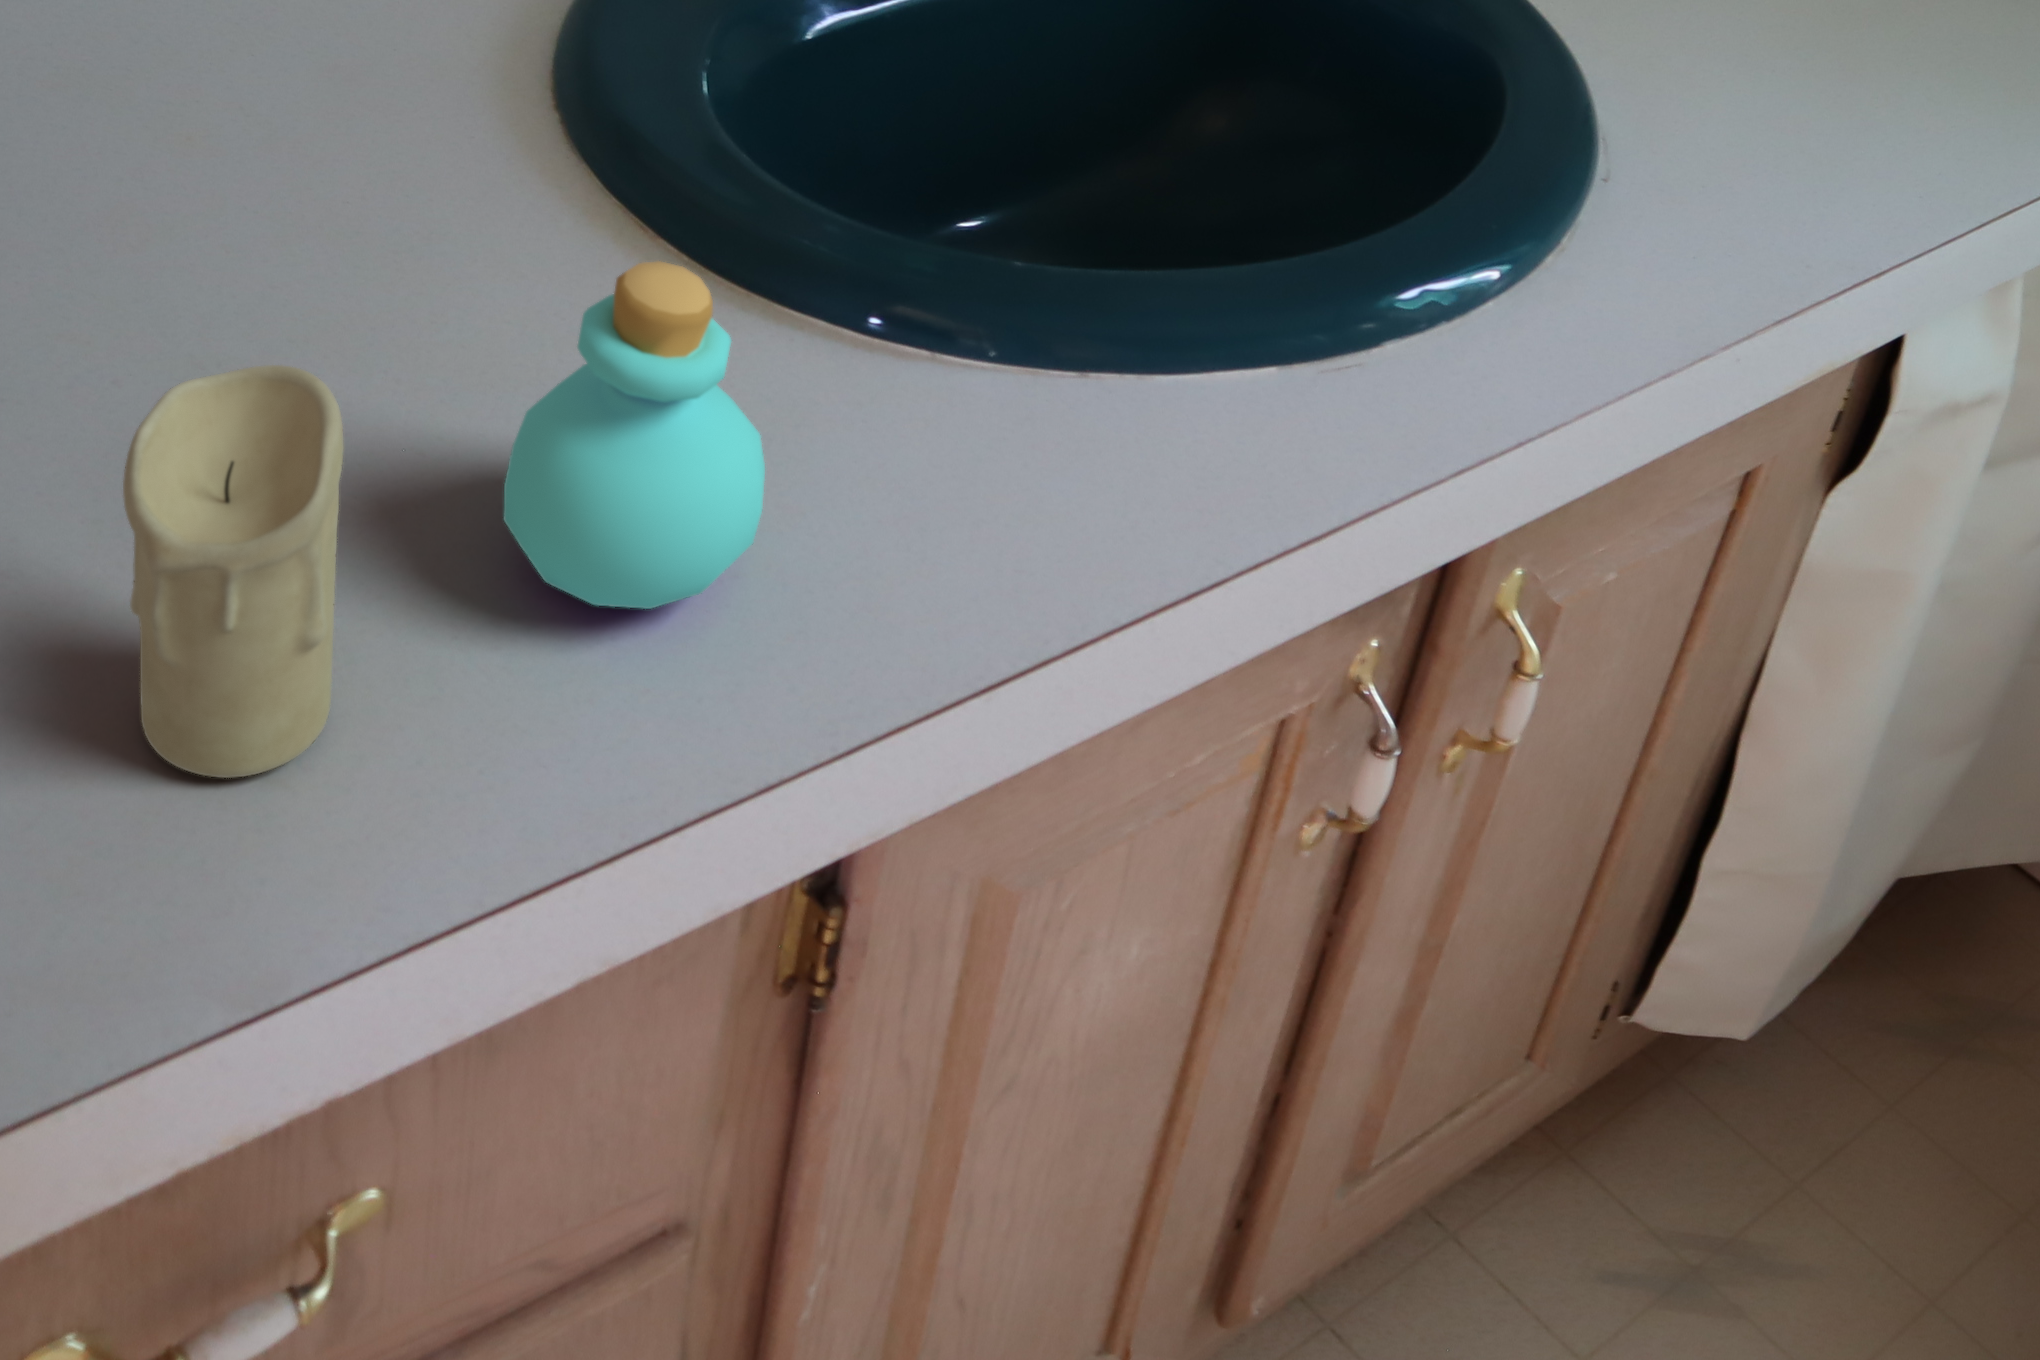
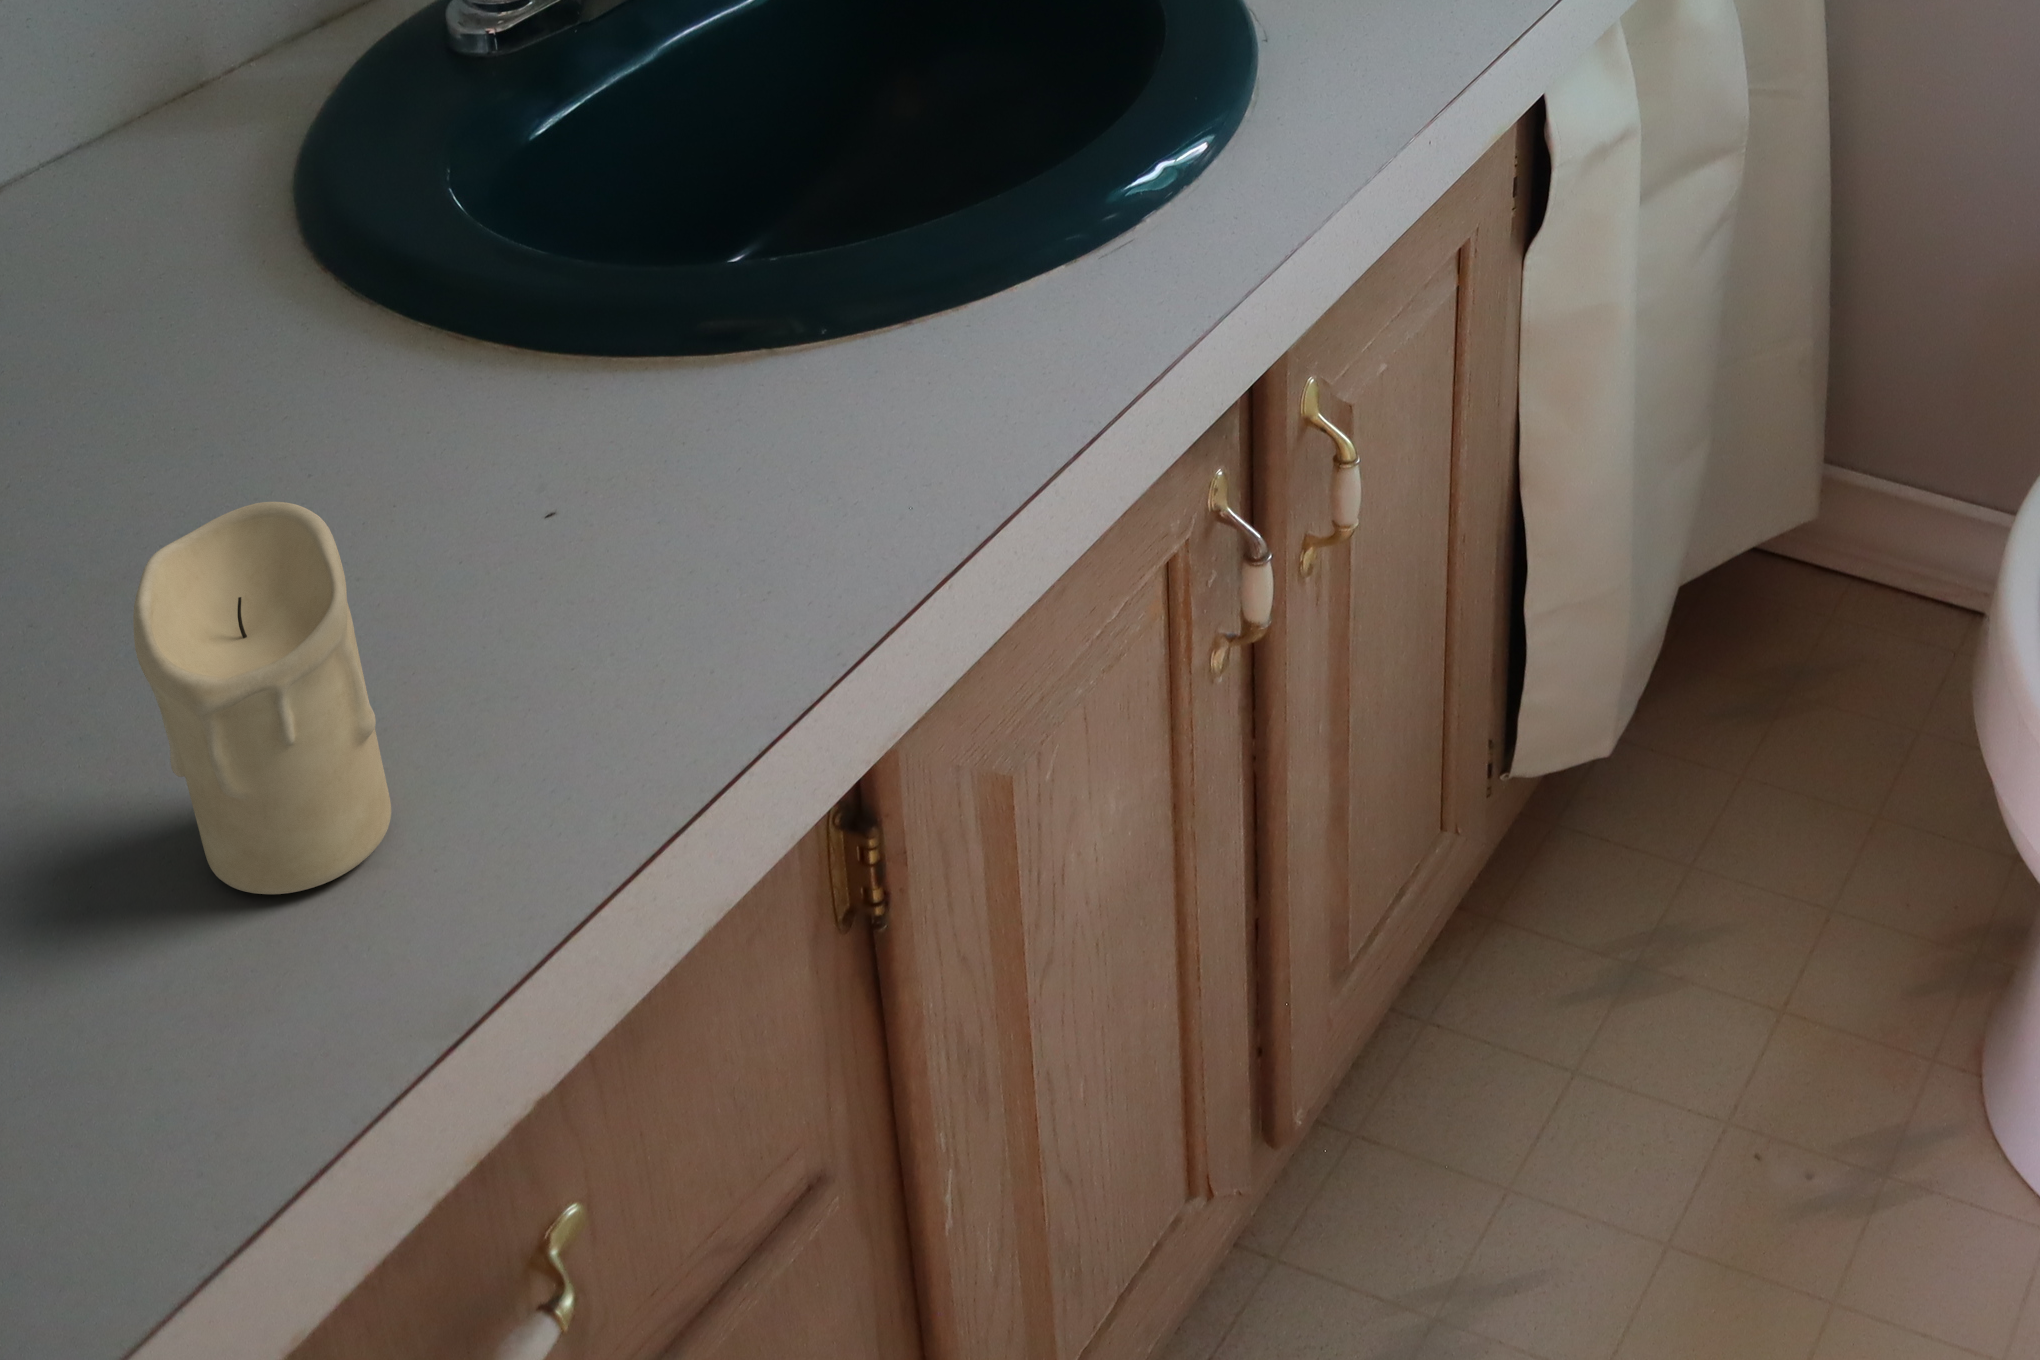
perfume bottle: present [504,261,765,609] -> none [454,316,709,634]

